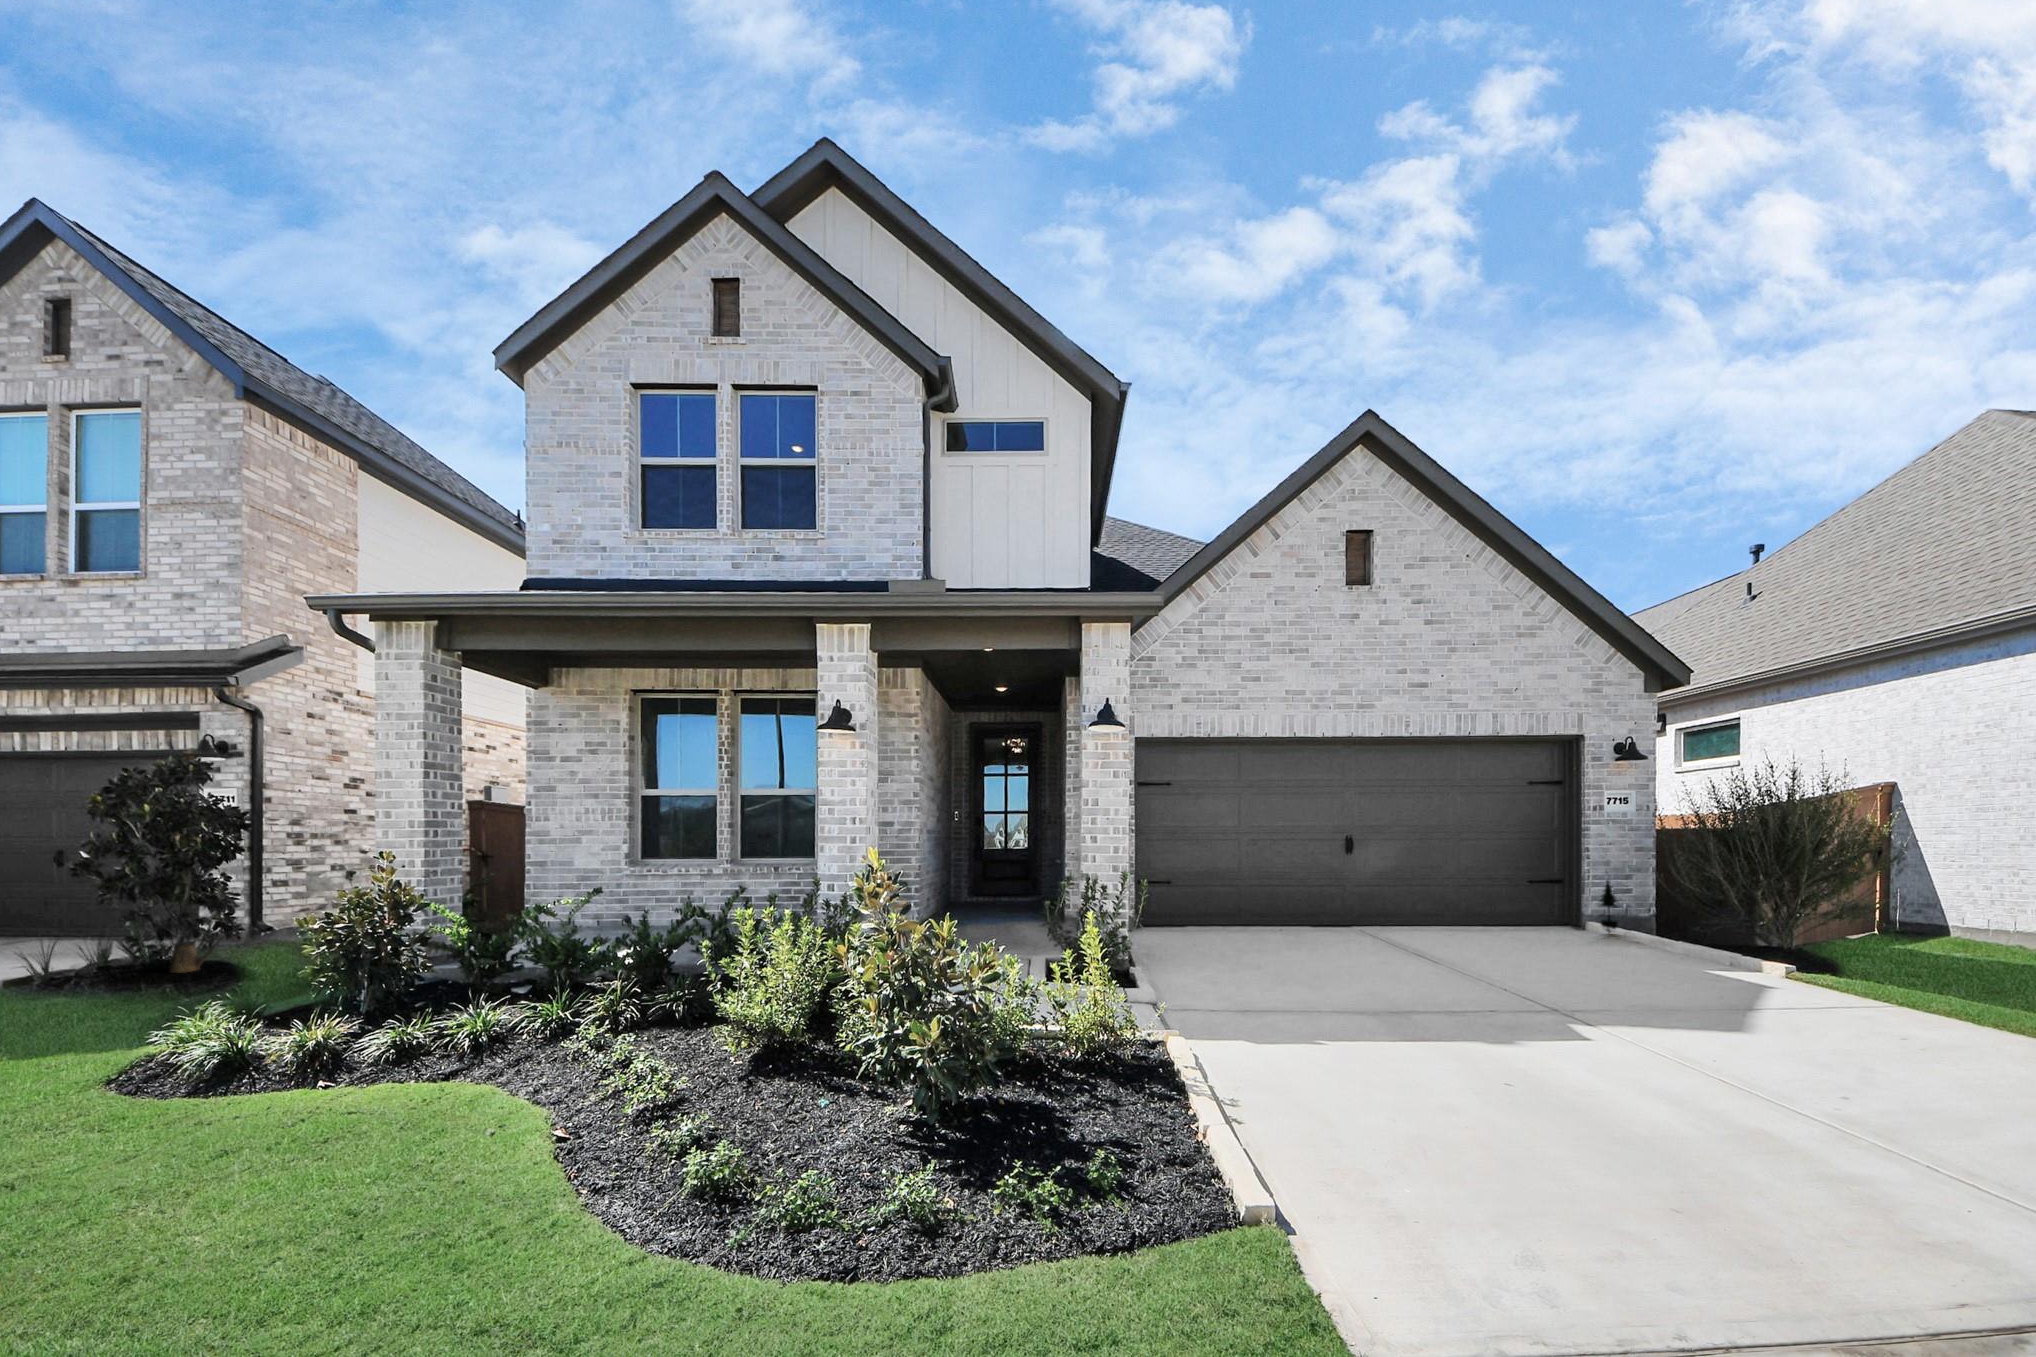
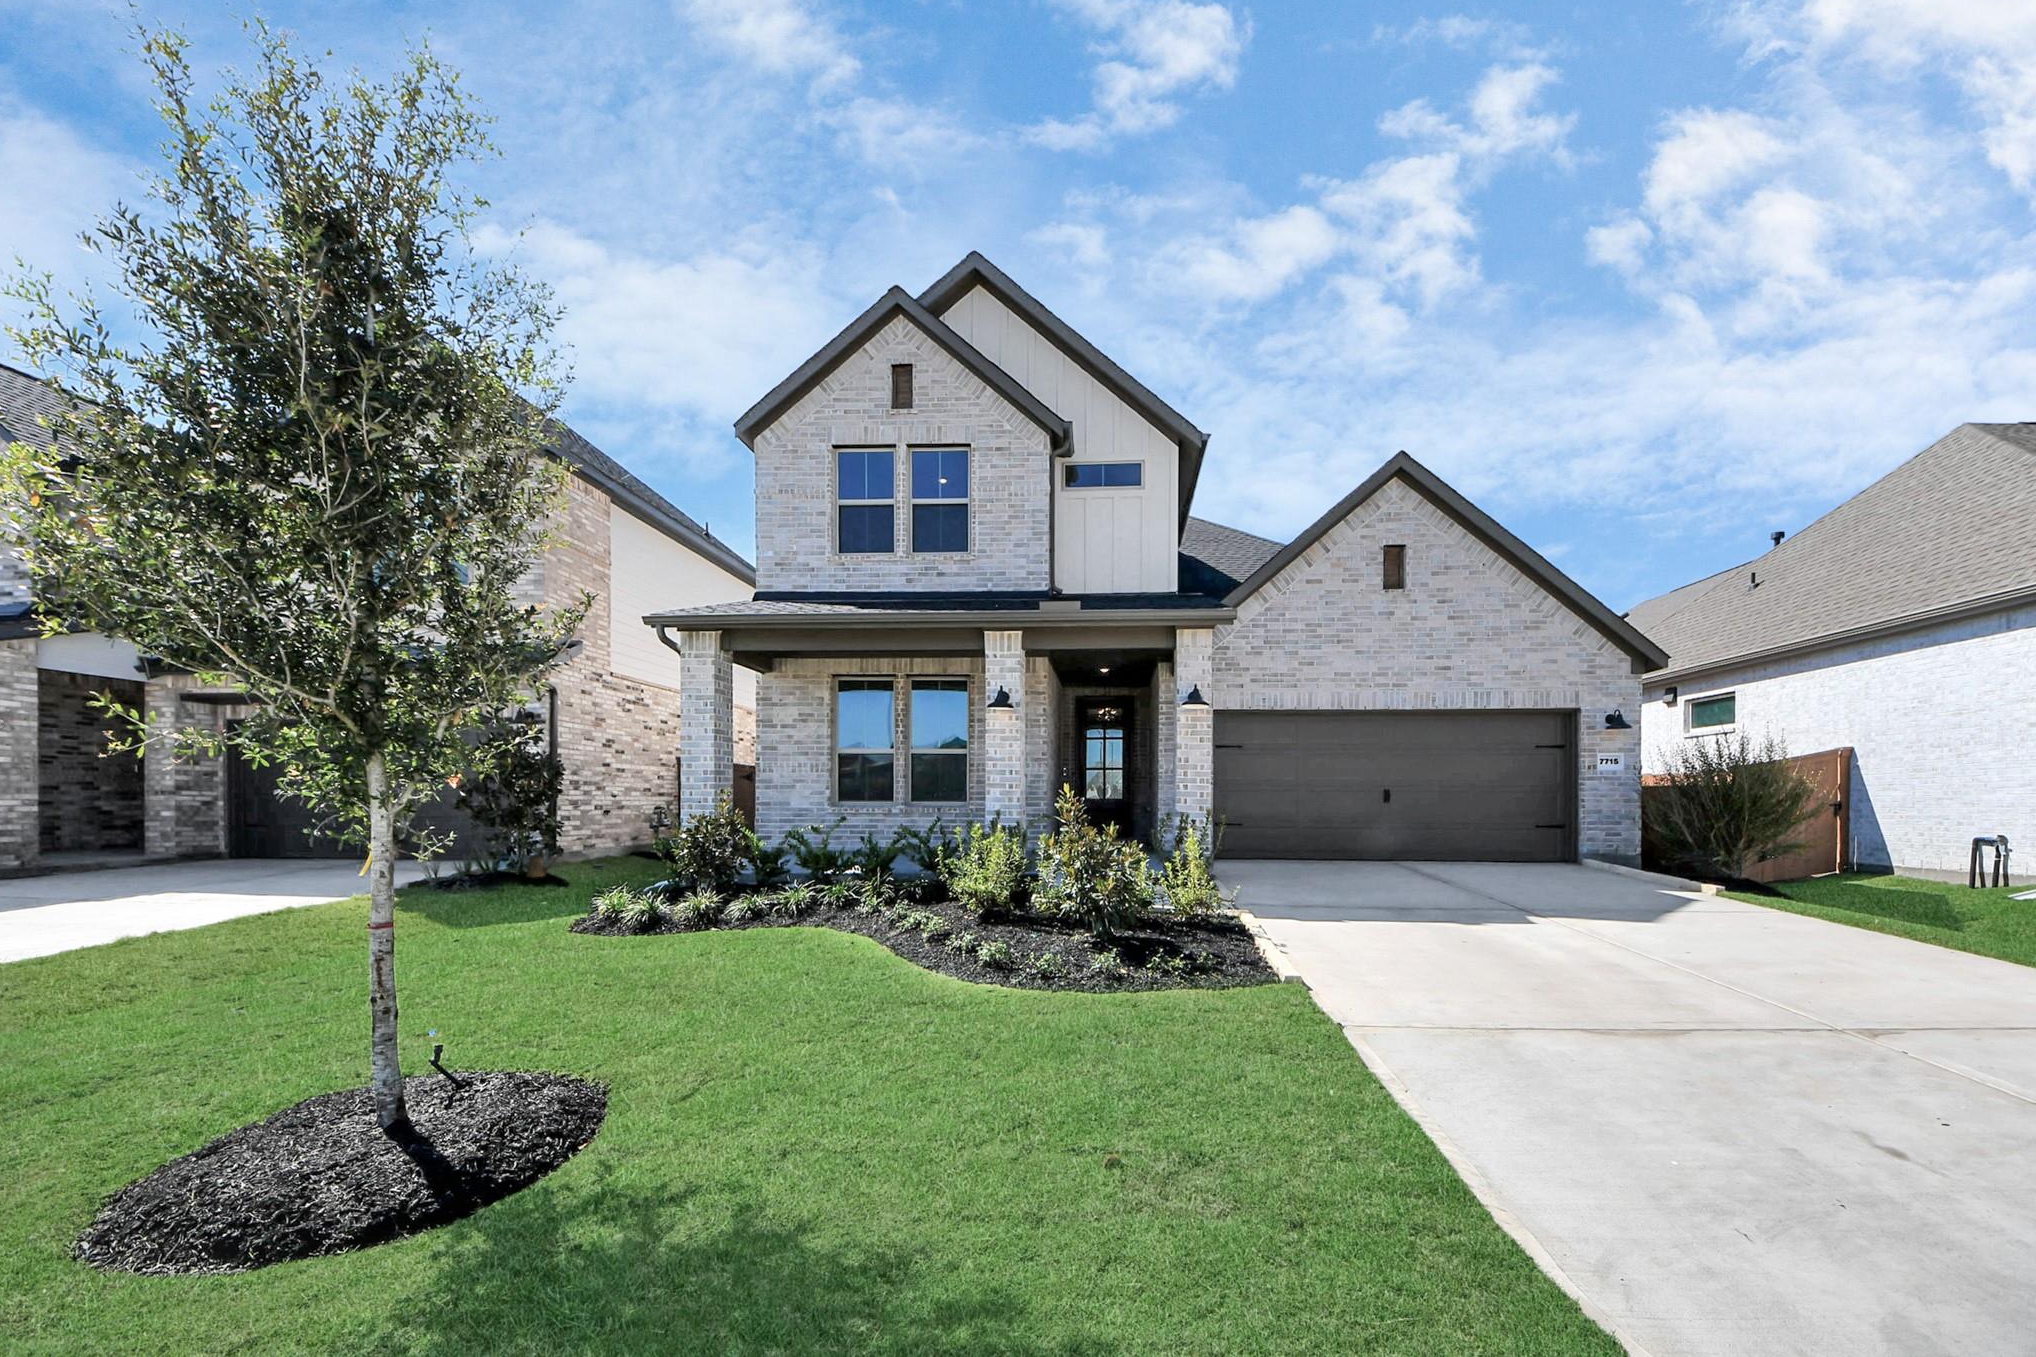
potted tree: present [1600,880,1618,932] -> none [1586,822,1604,865]

